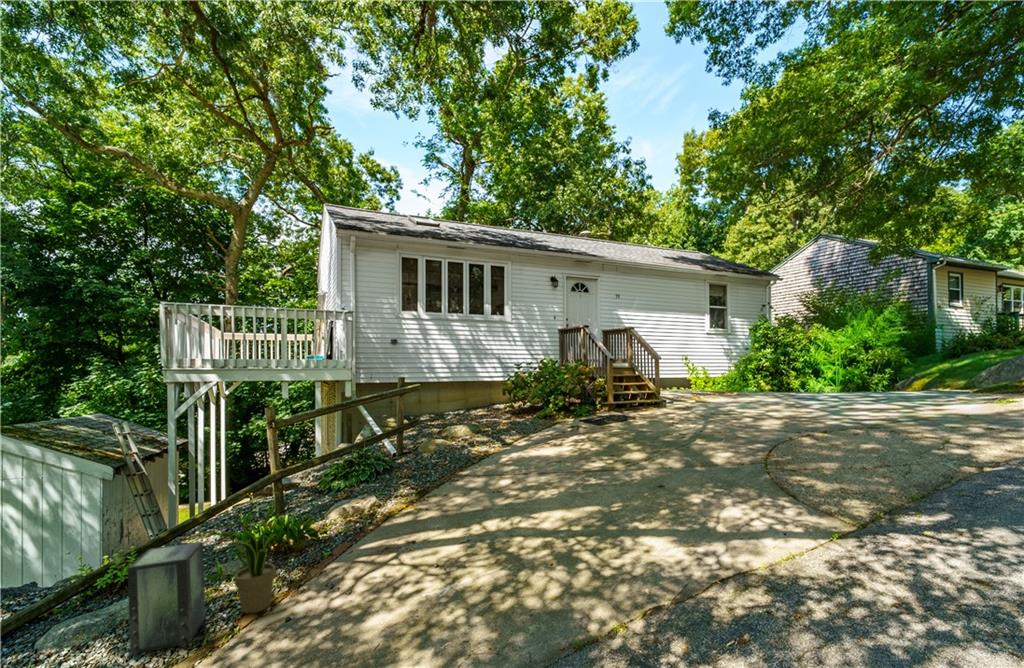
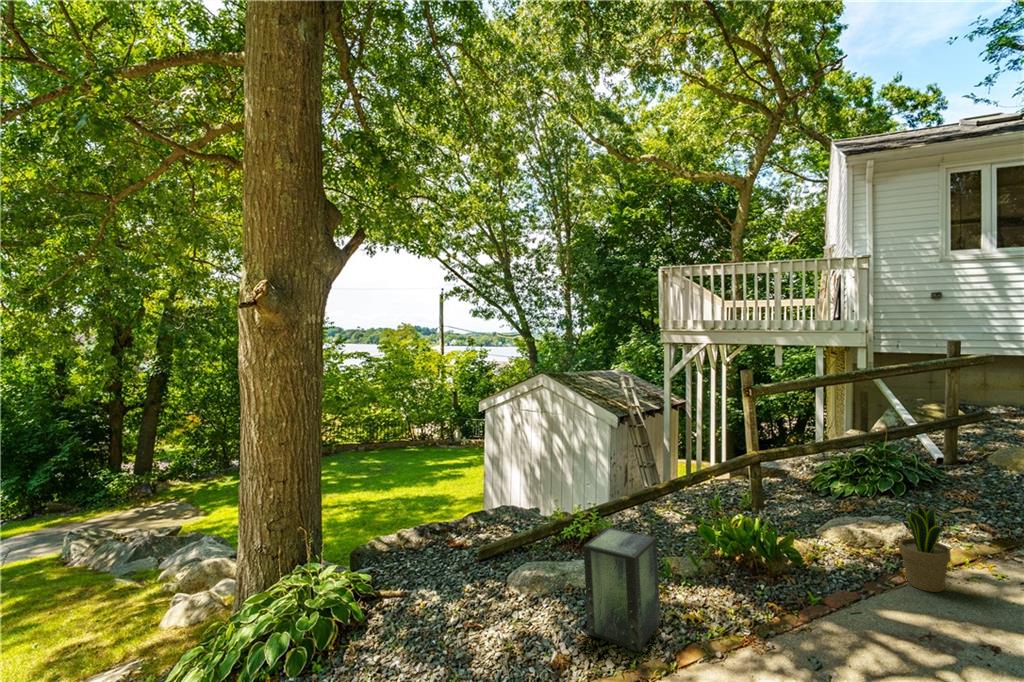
potted plant: present [228,533,276,613] -> present [893,506,951,592]

